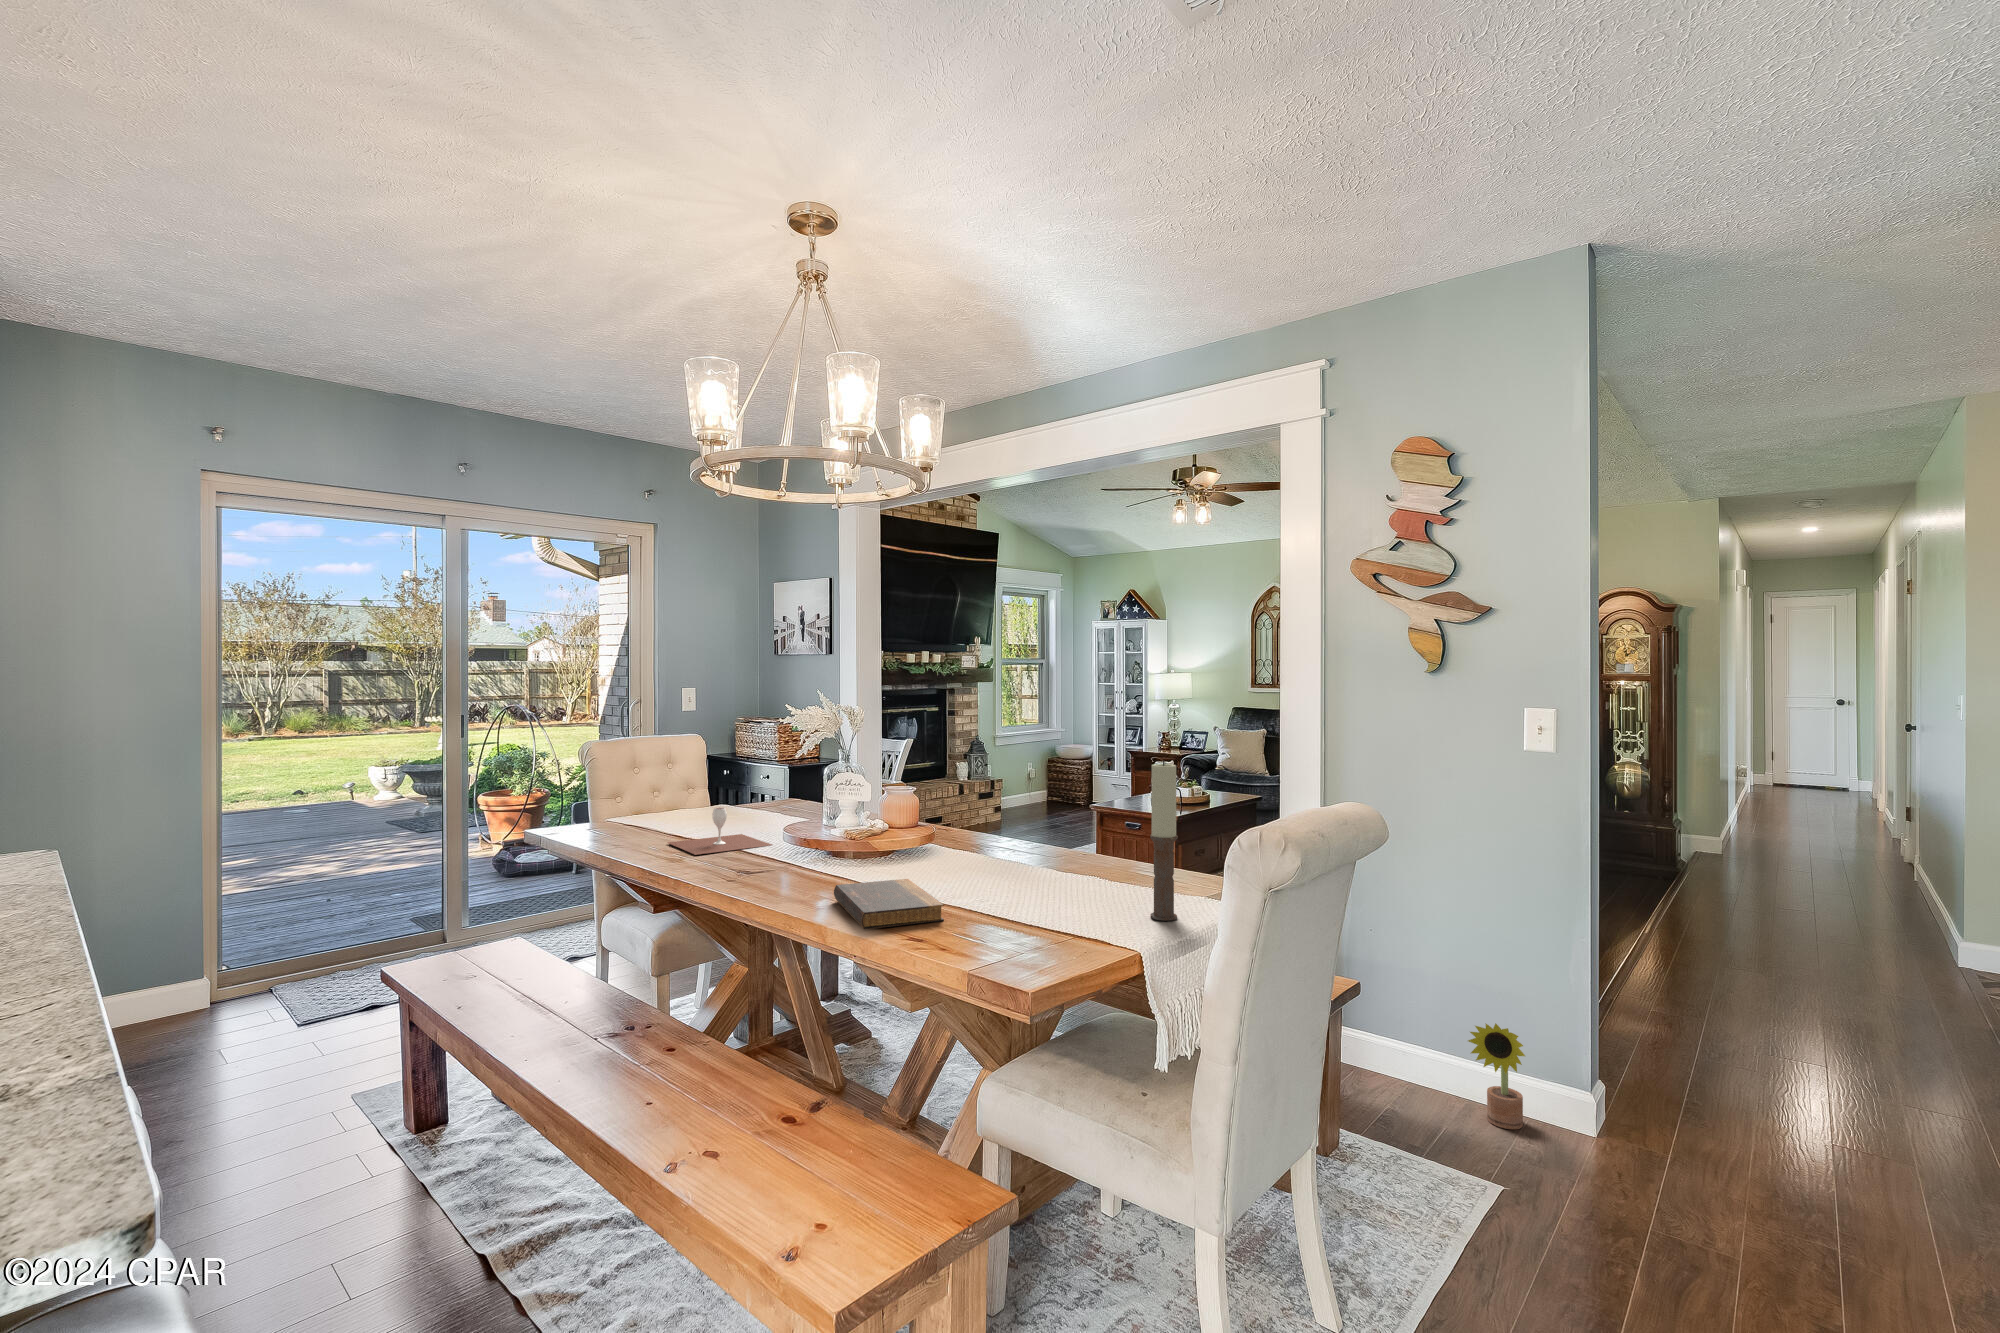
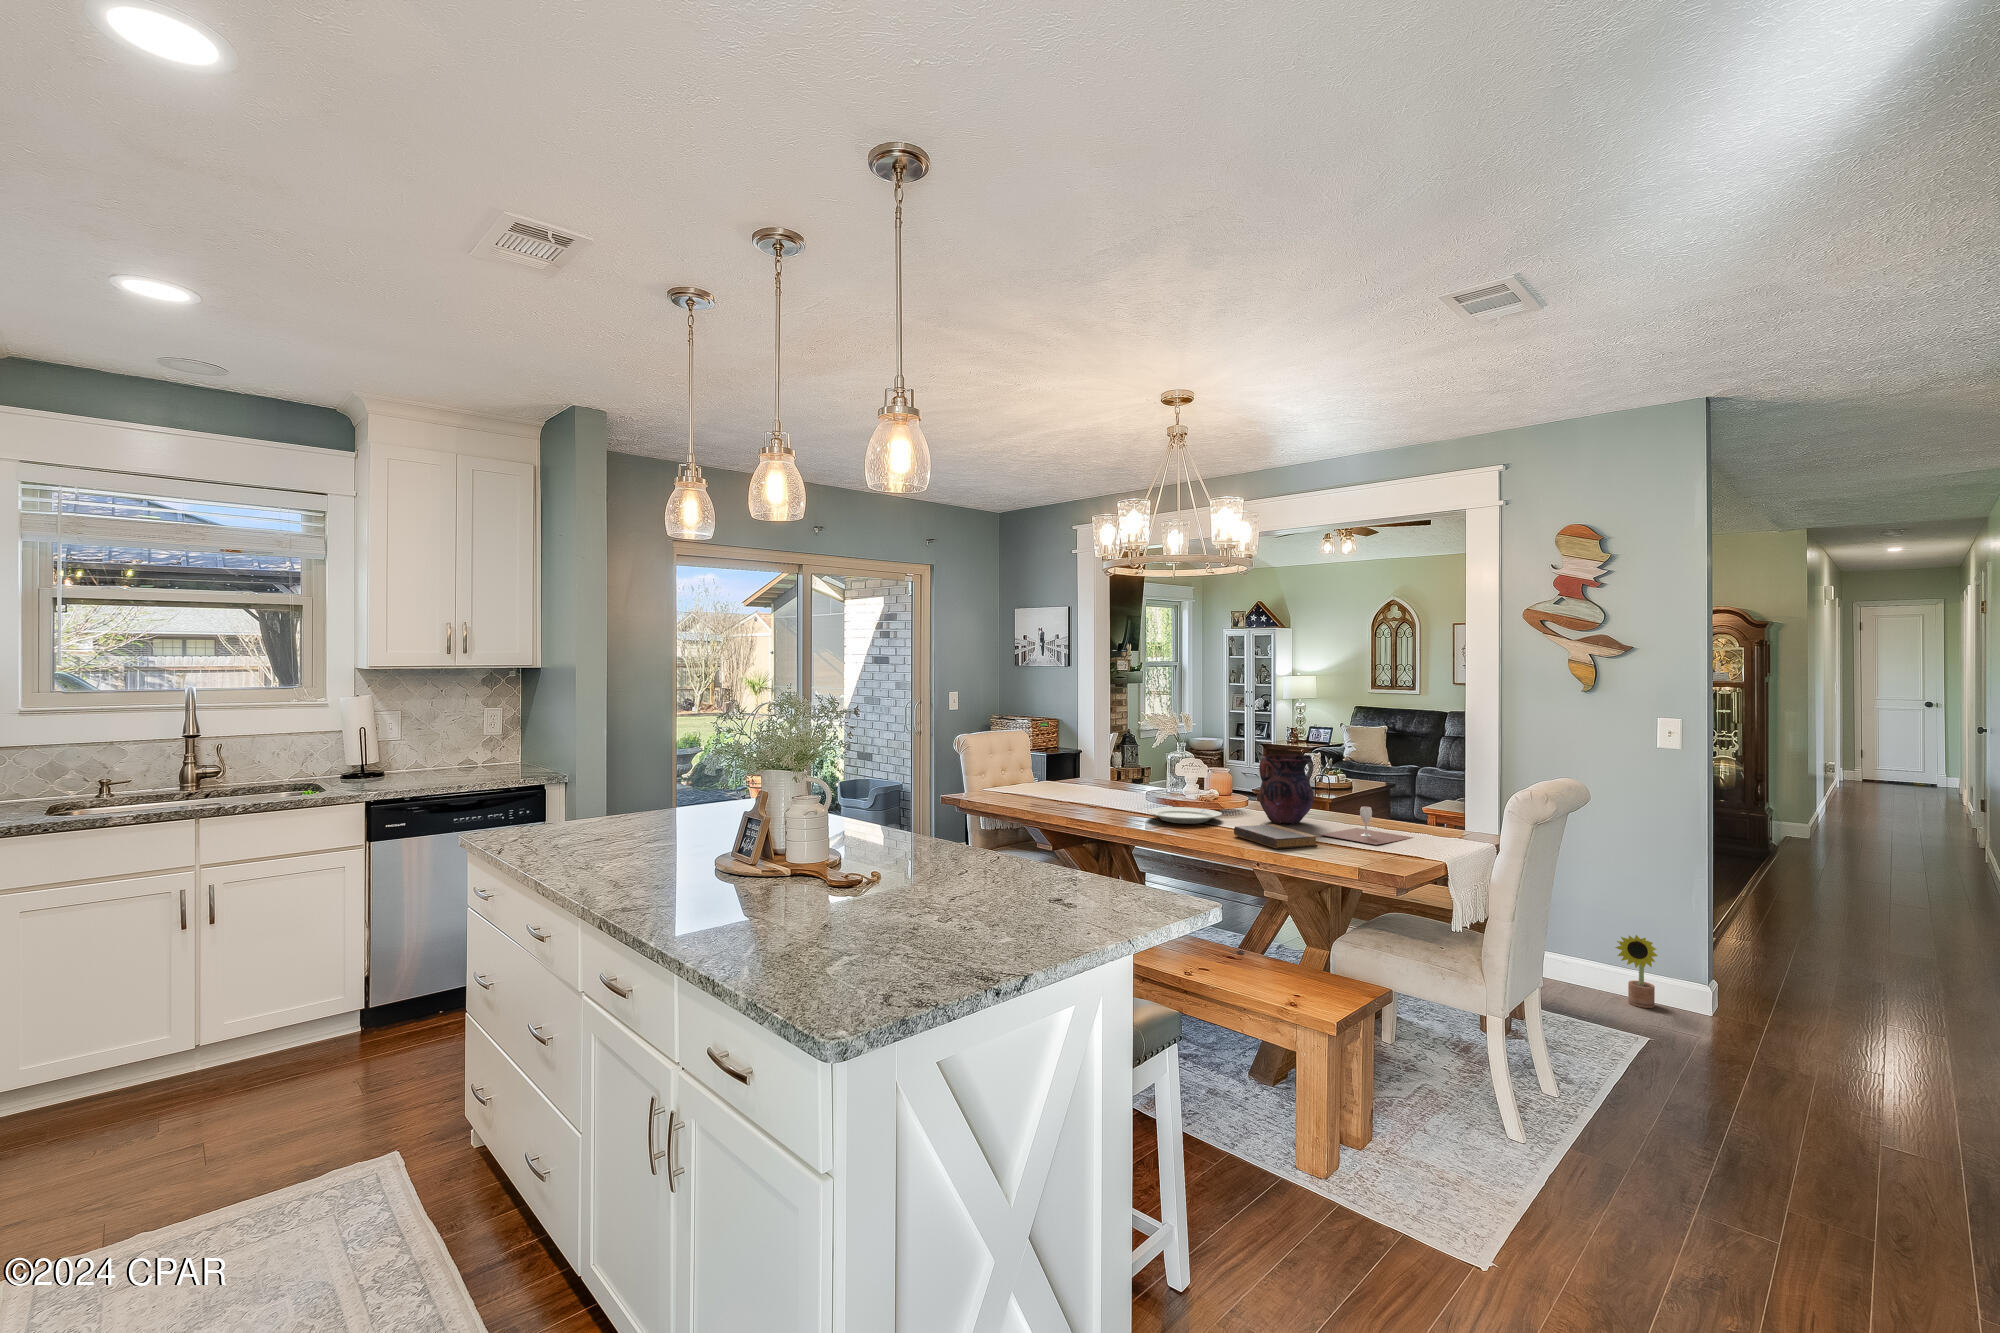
candle: present [1150,760,1178,921] -> none [1442,753,1459,847]
vase: none [911,764,999,874] -> present [1259,754,1314,824]
wine glass: present [668,808,772,855] -> present [1320,806,1413,845]
plate: none [748,846,864,876] -> present [1148,807,1222,824]

